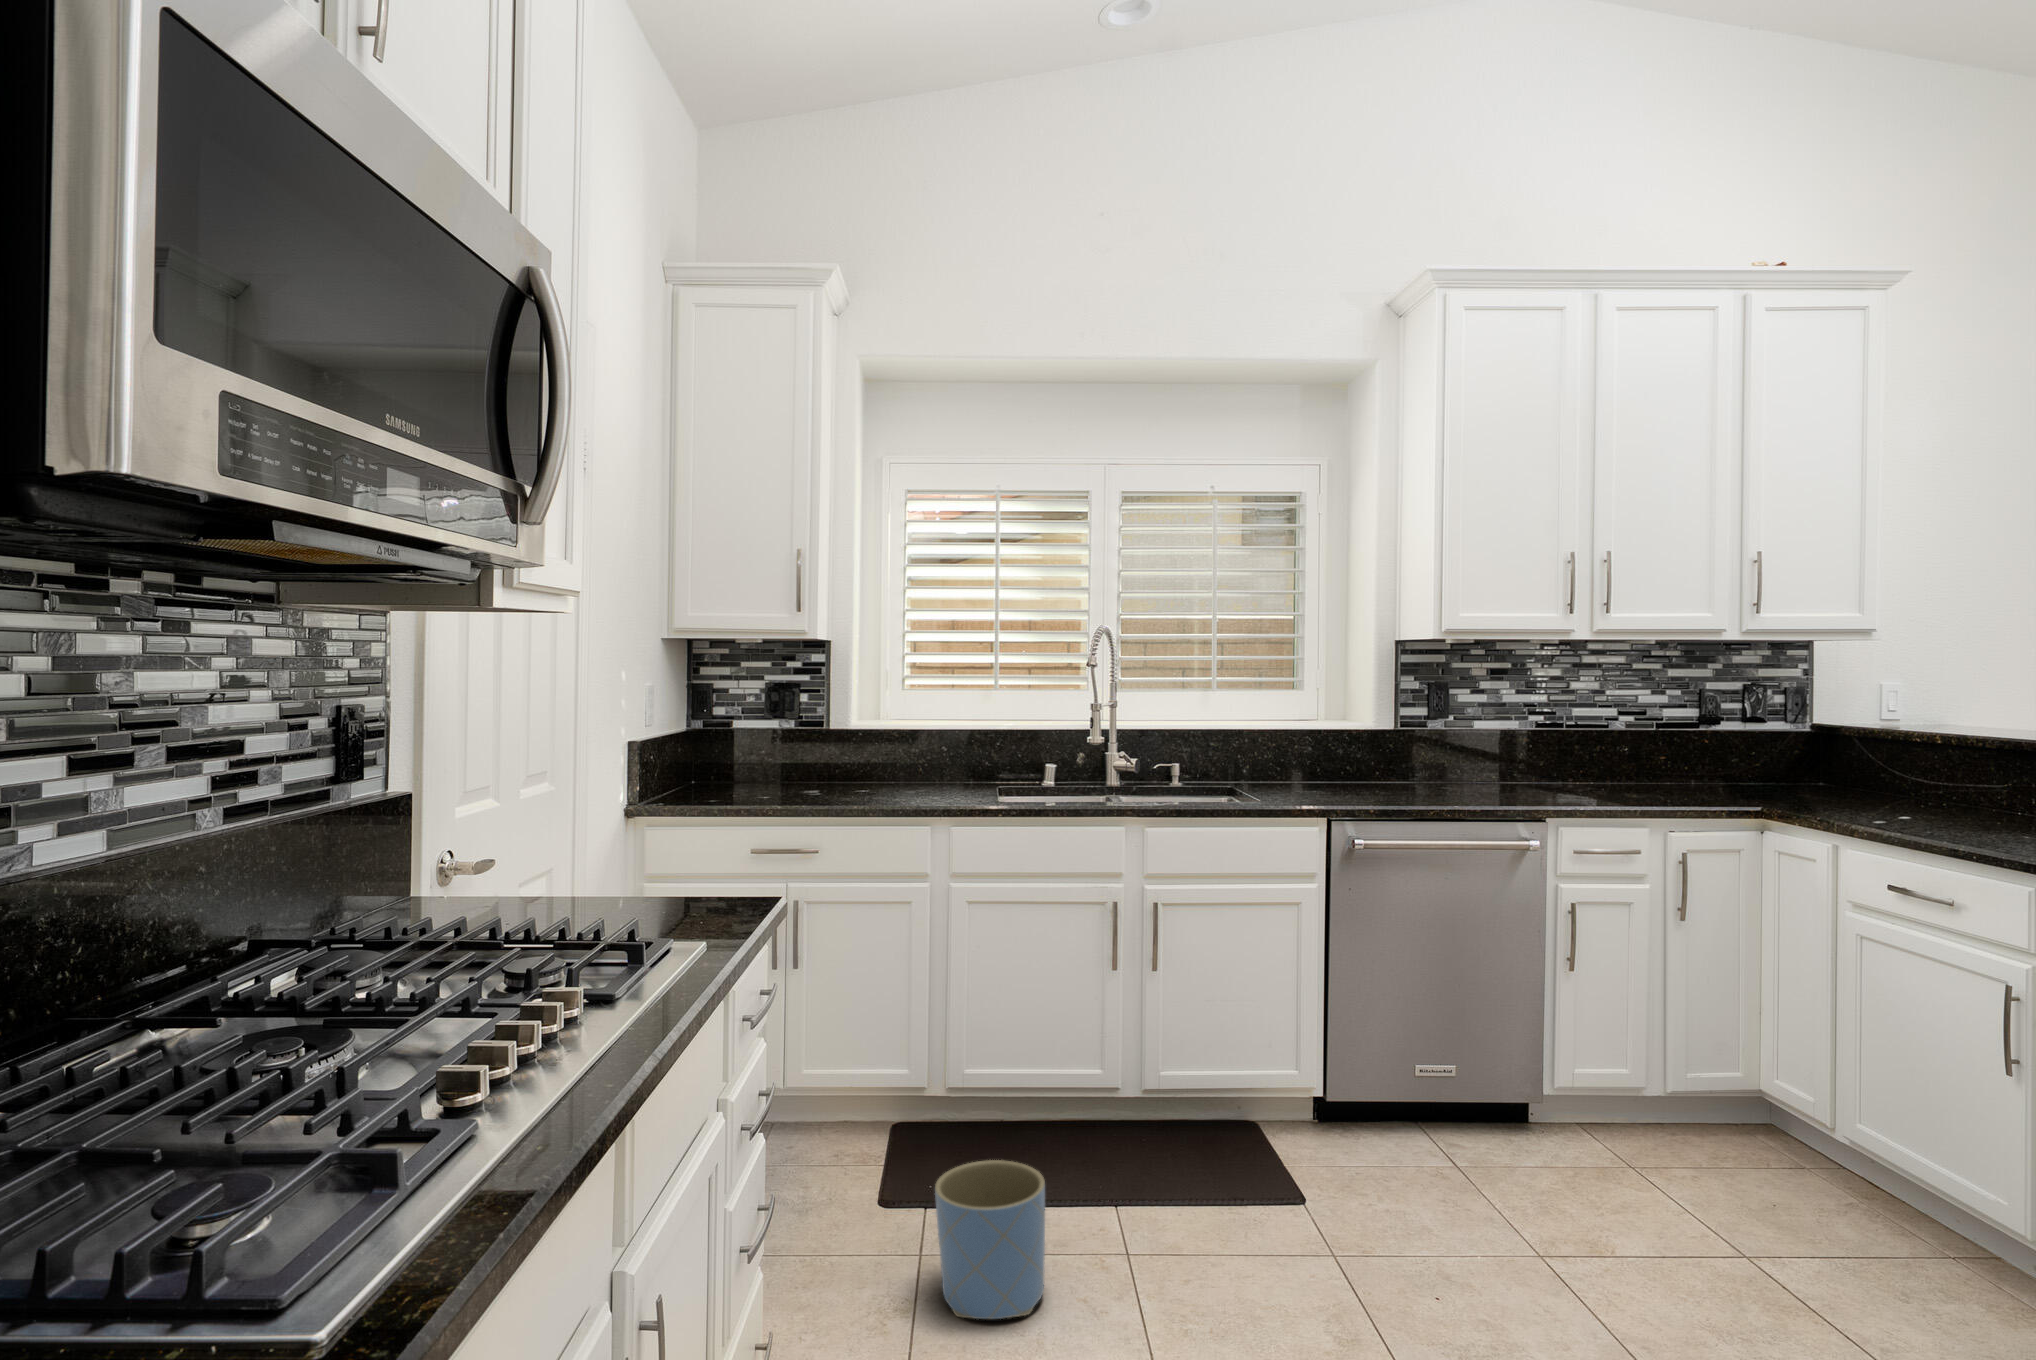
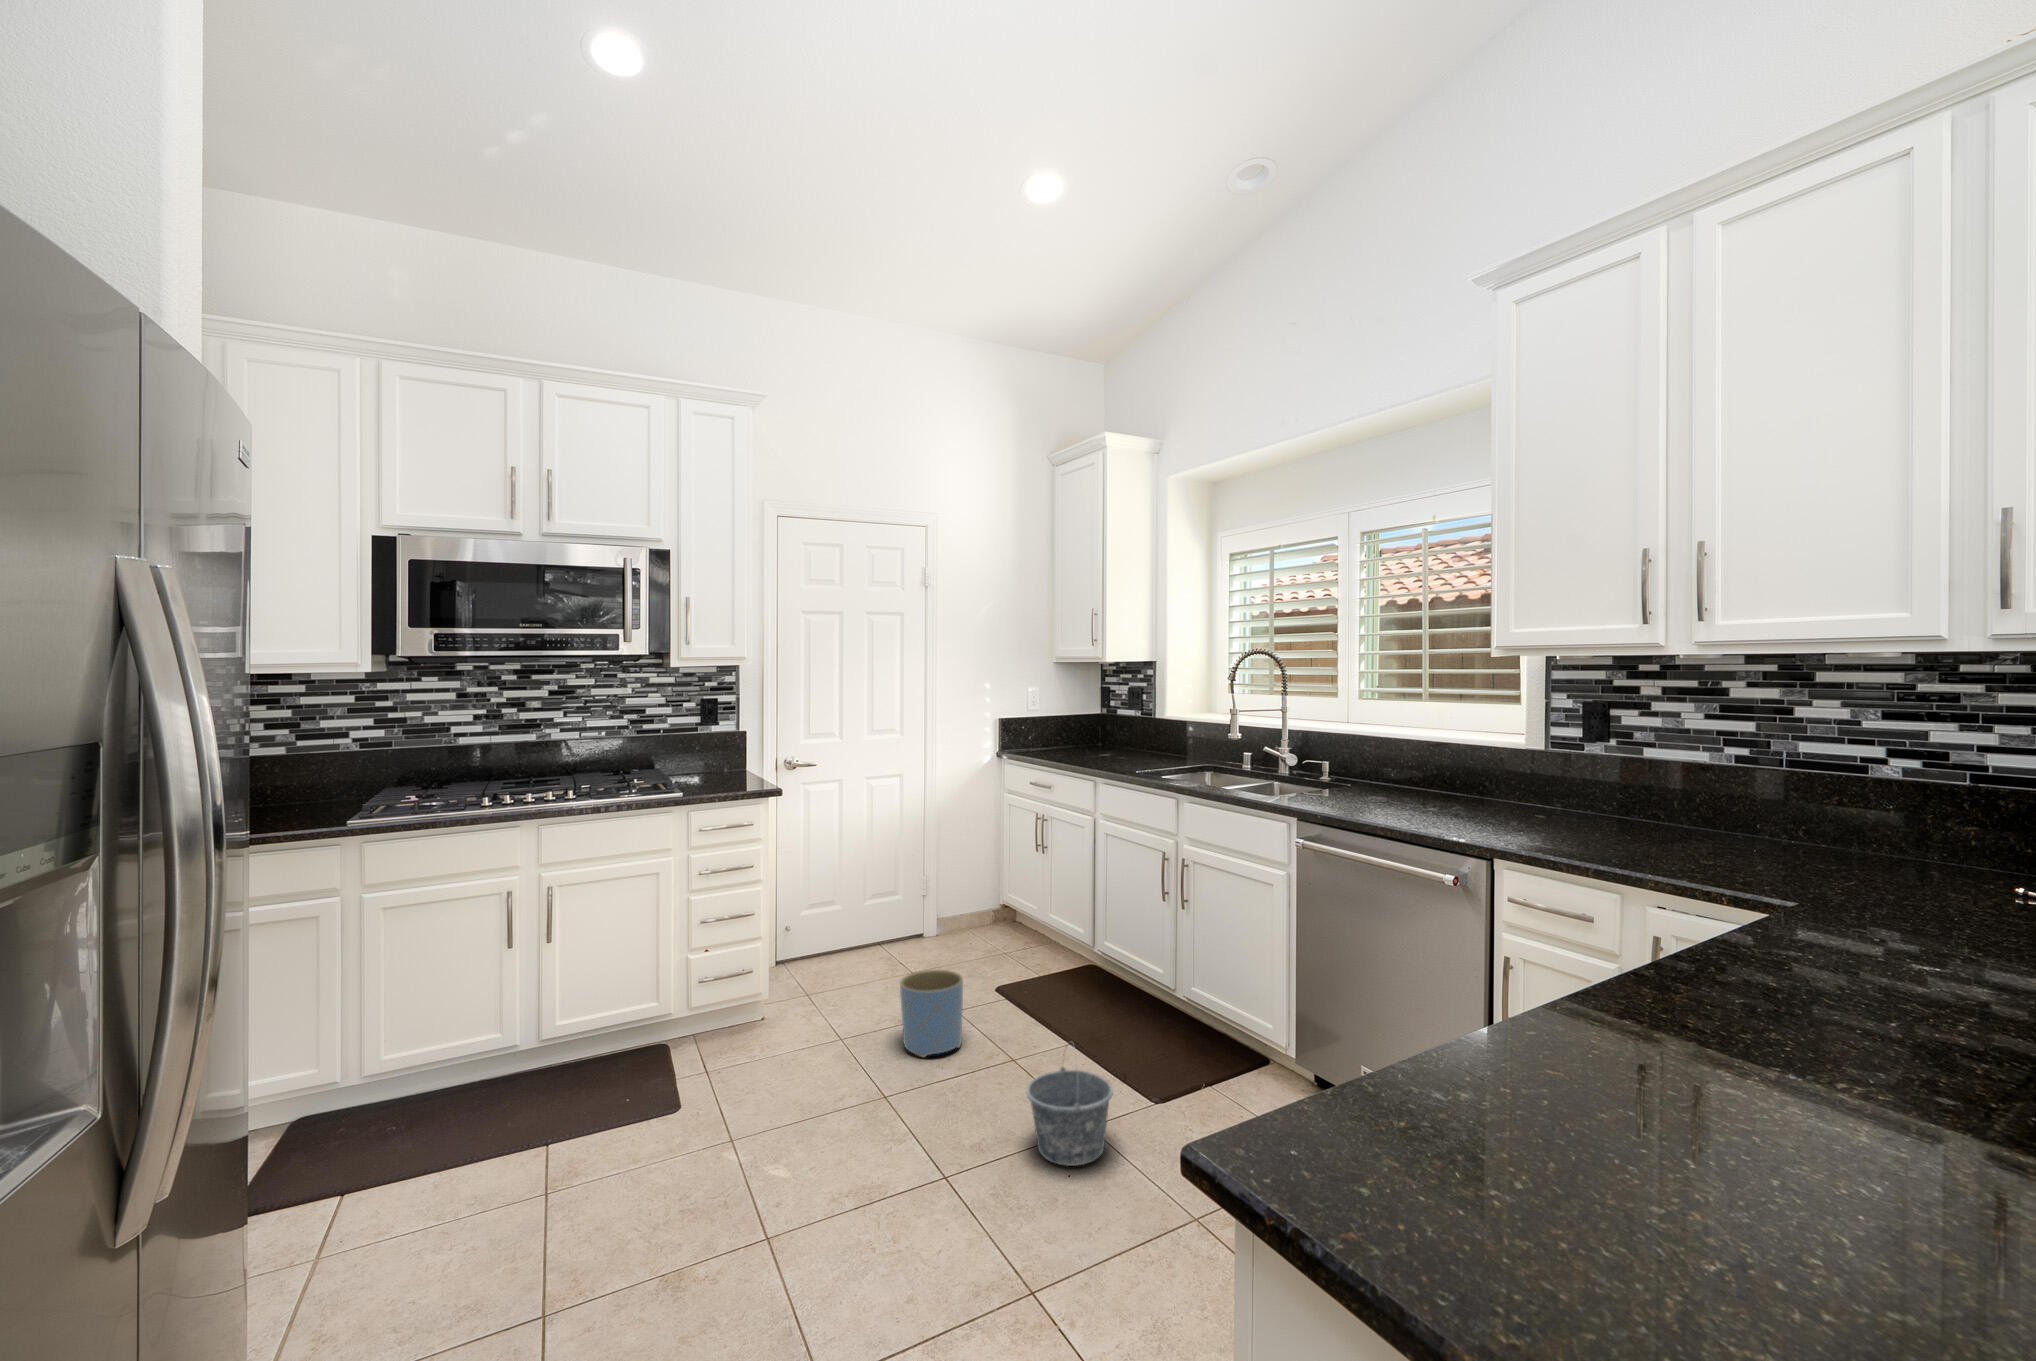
bucket: none [1297,1139,1410,1304] -> present [1027,1067,1113,1166]

